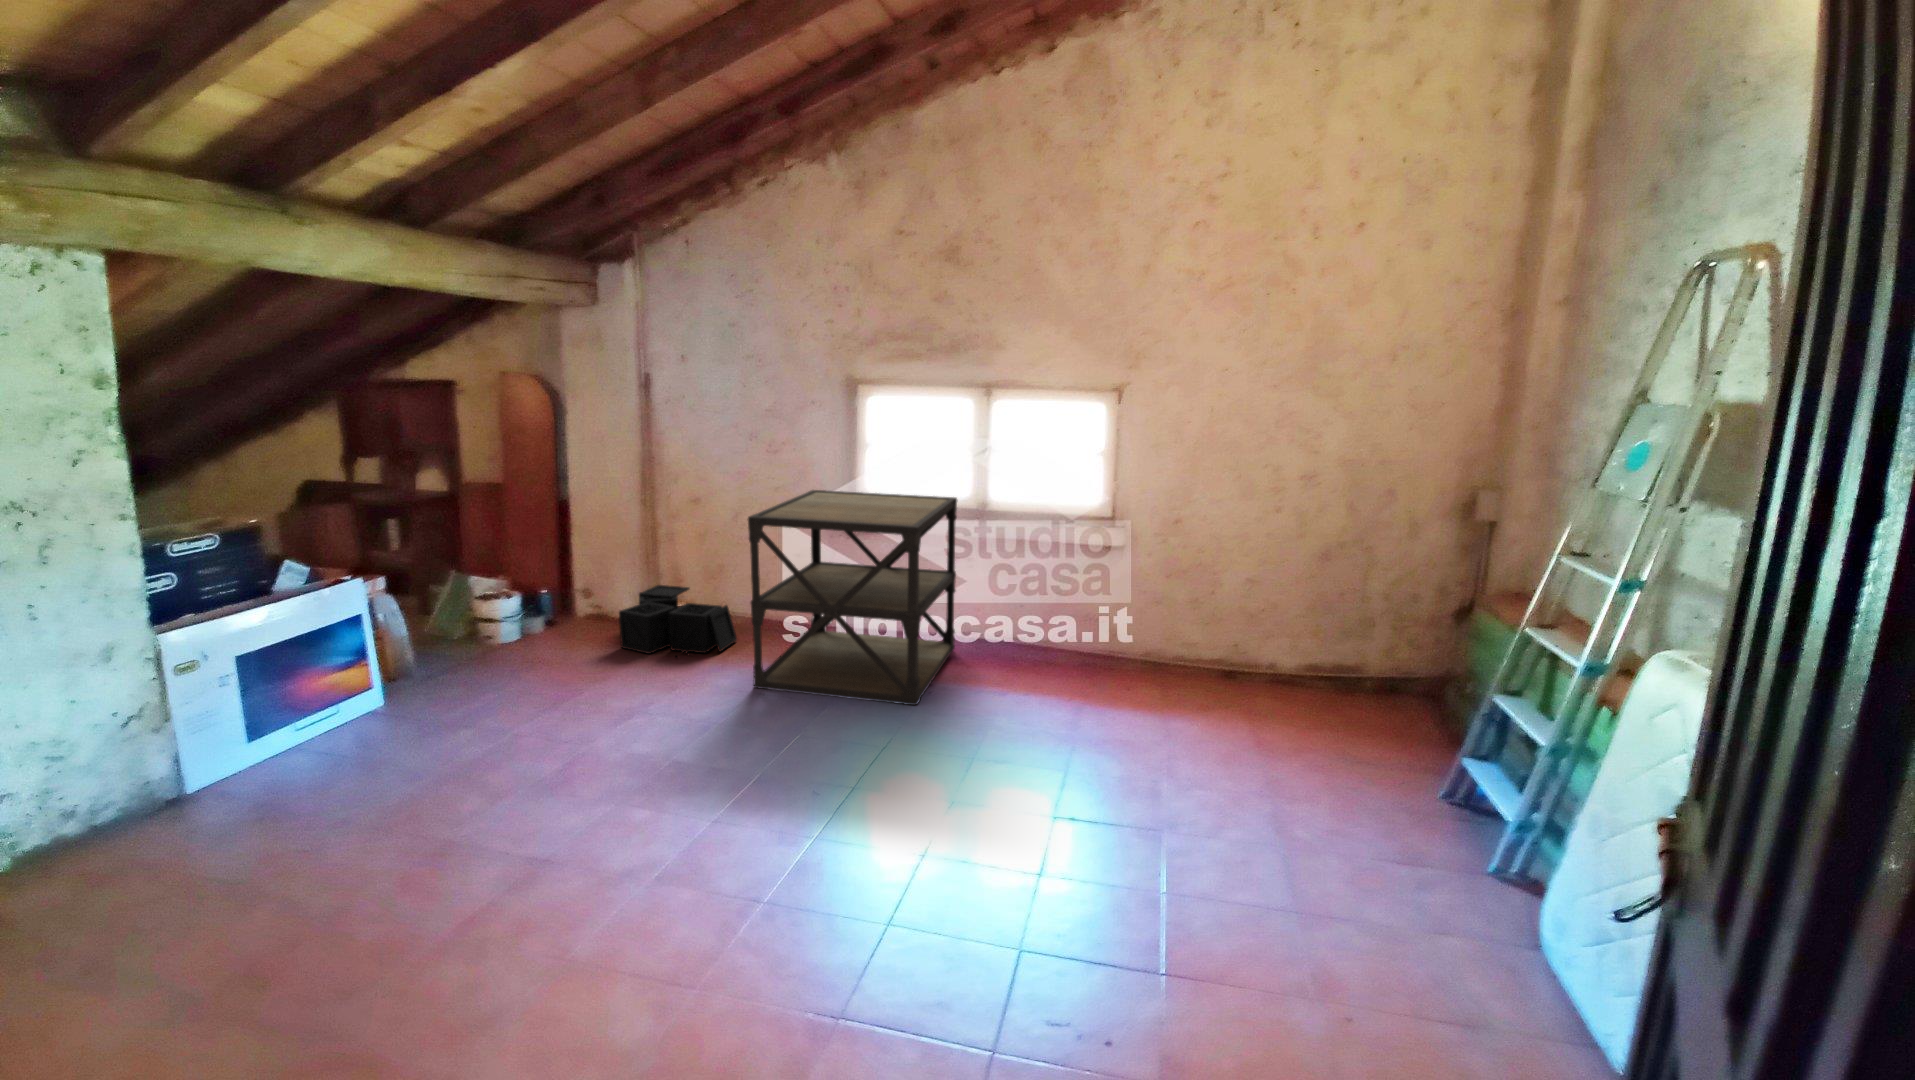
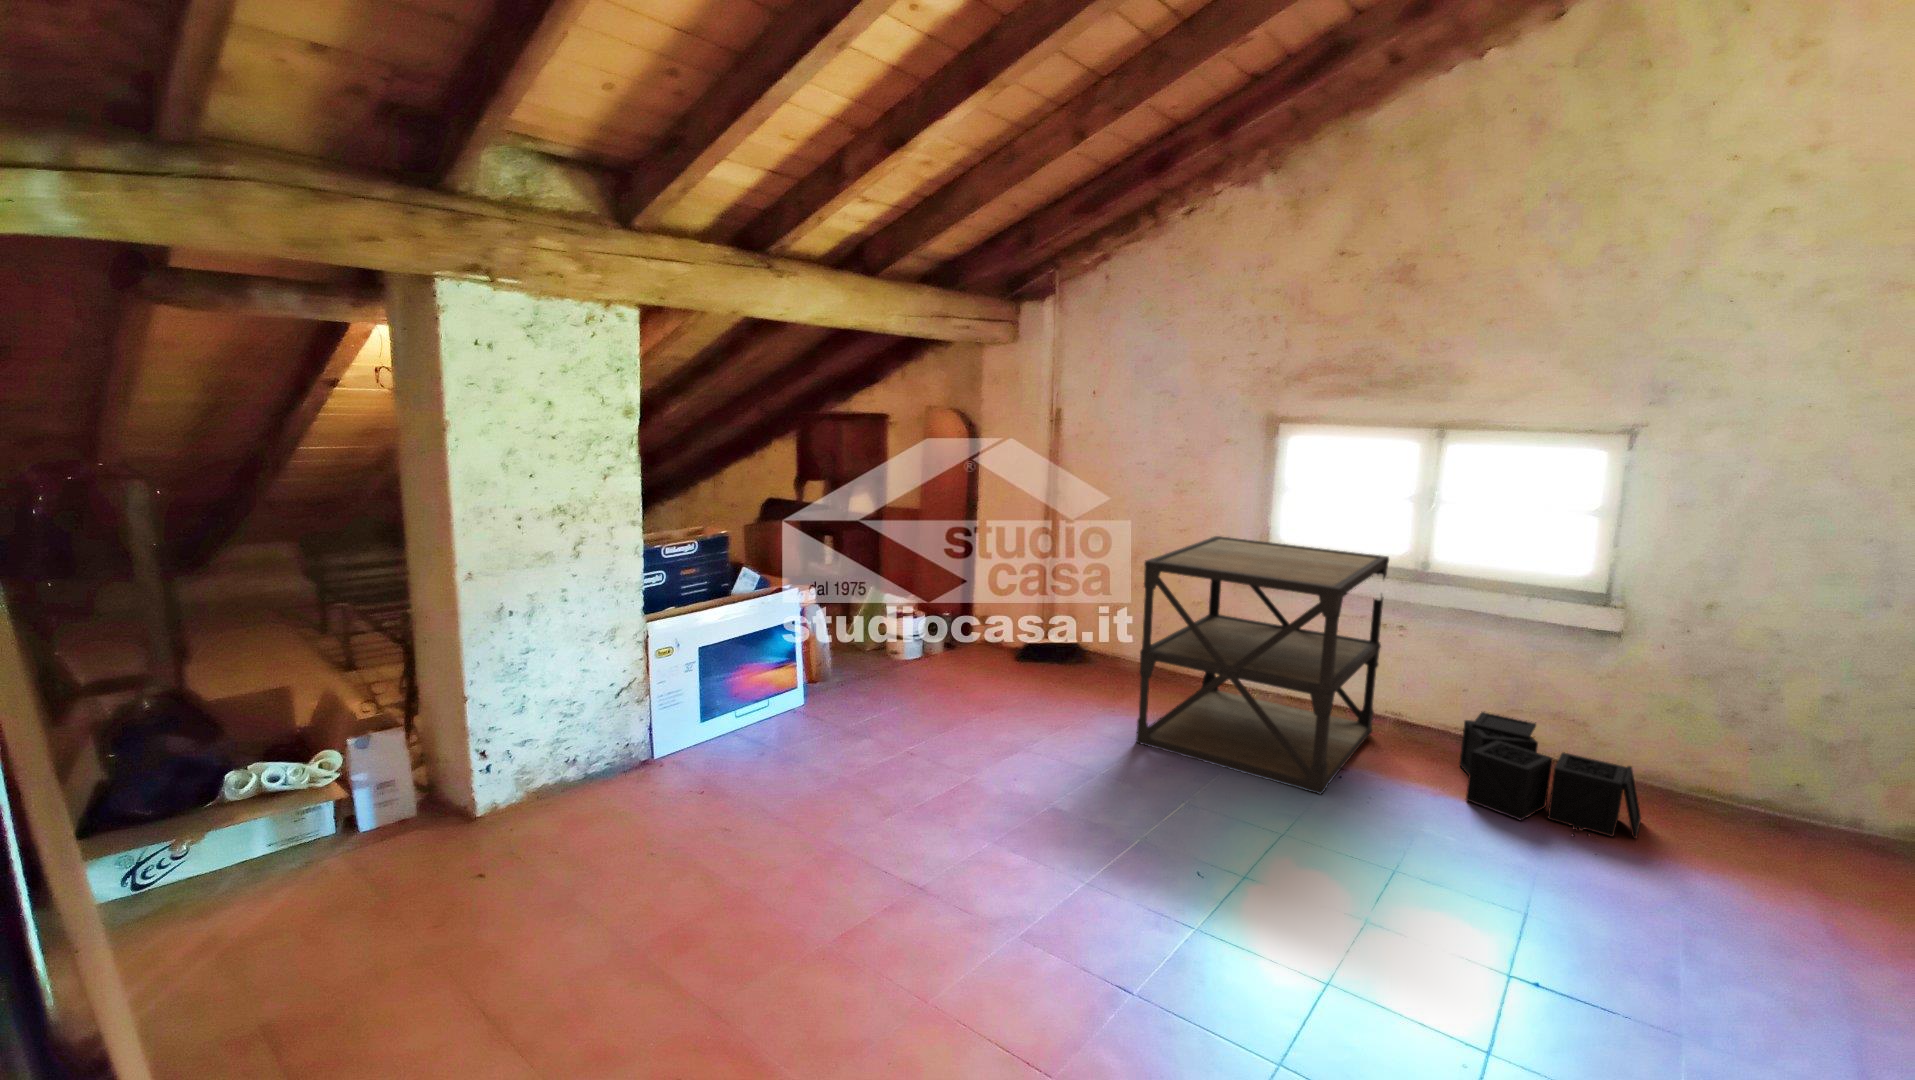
storage bin: present [619,585,737,654] -> present [1459,712,1641,838]

